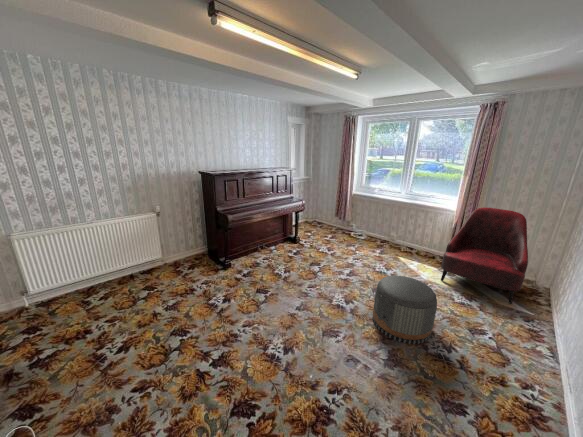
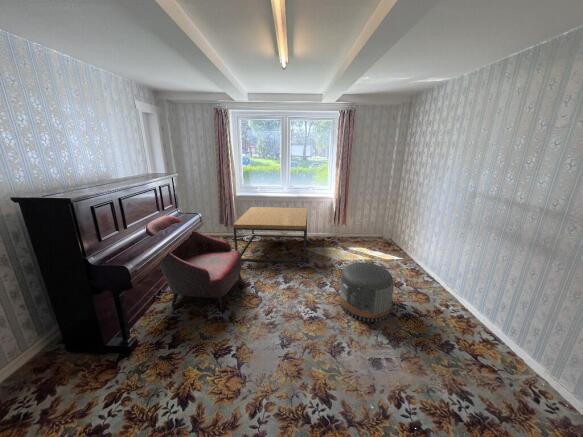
coffee table: none [329,206,423,269] -> present [233,207,307,263]
armchair: present [441,208,528,304] -> present [145,215,242,310]

